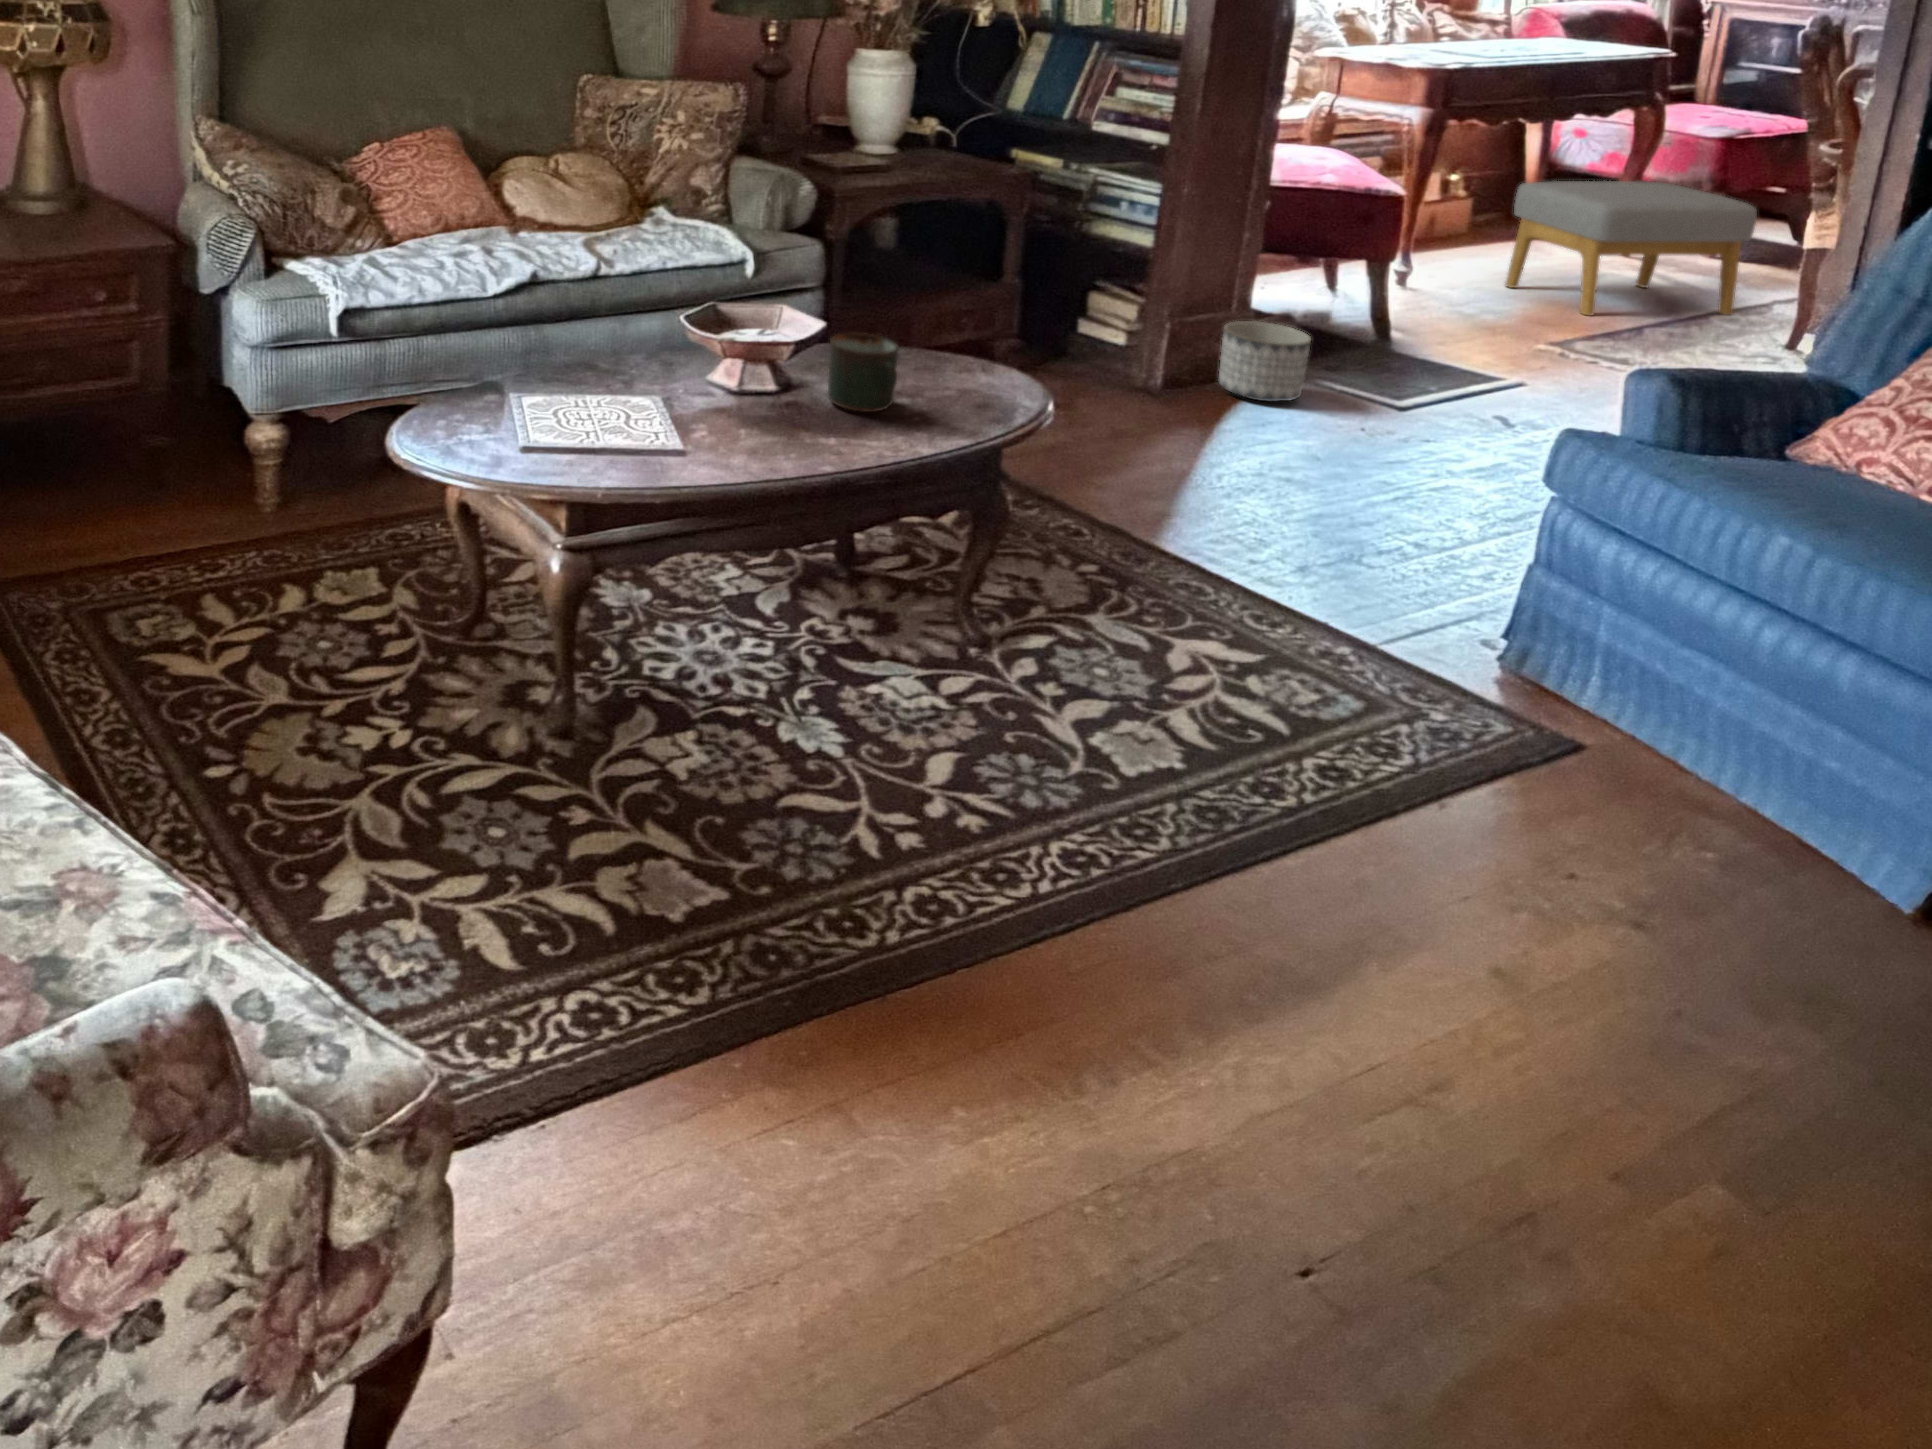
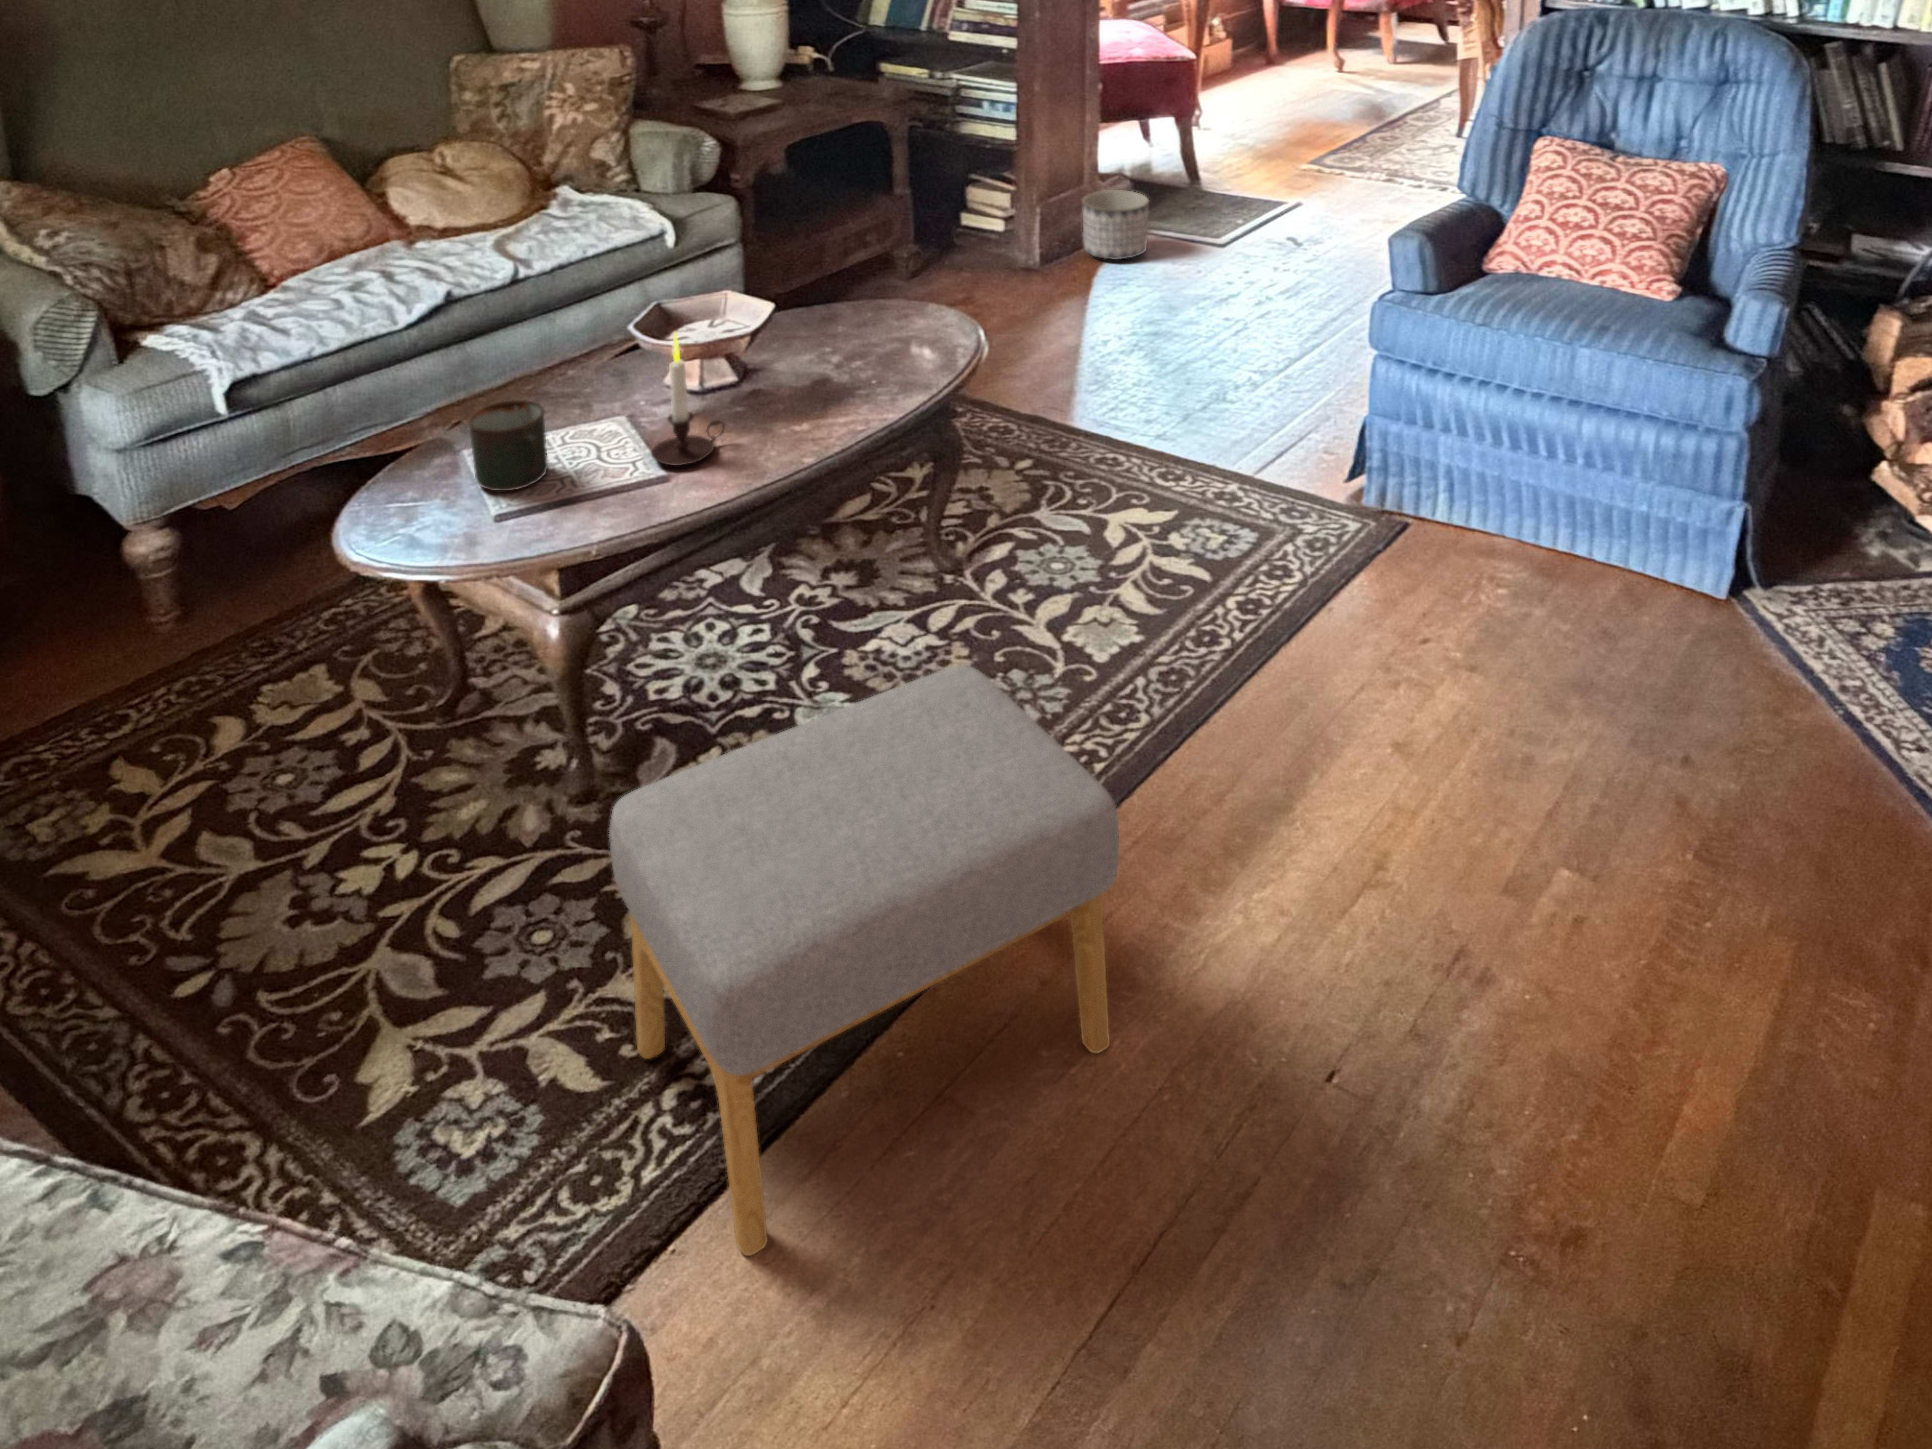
footstool: present [1505,181,1757,316] -> present [609,665,1119,1256]
candle: none [668,304,745,437] -> present [651,334,725,466]
mug: present [828,333,899,412] -> present [468,400,548,491]

